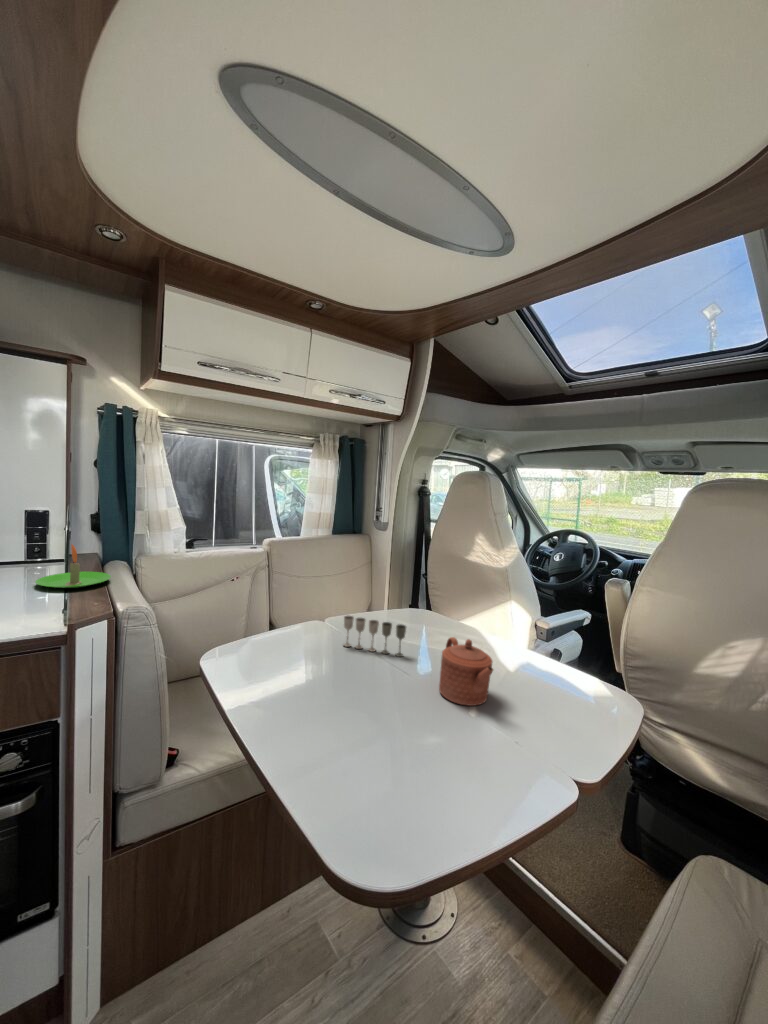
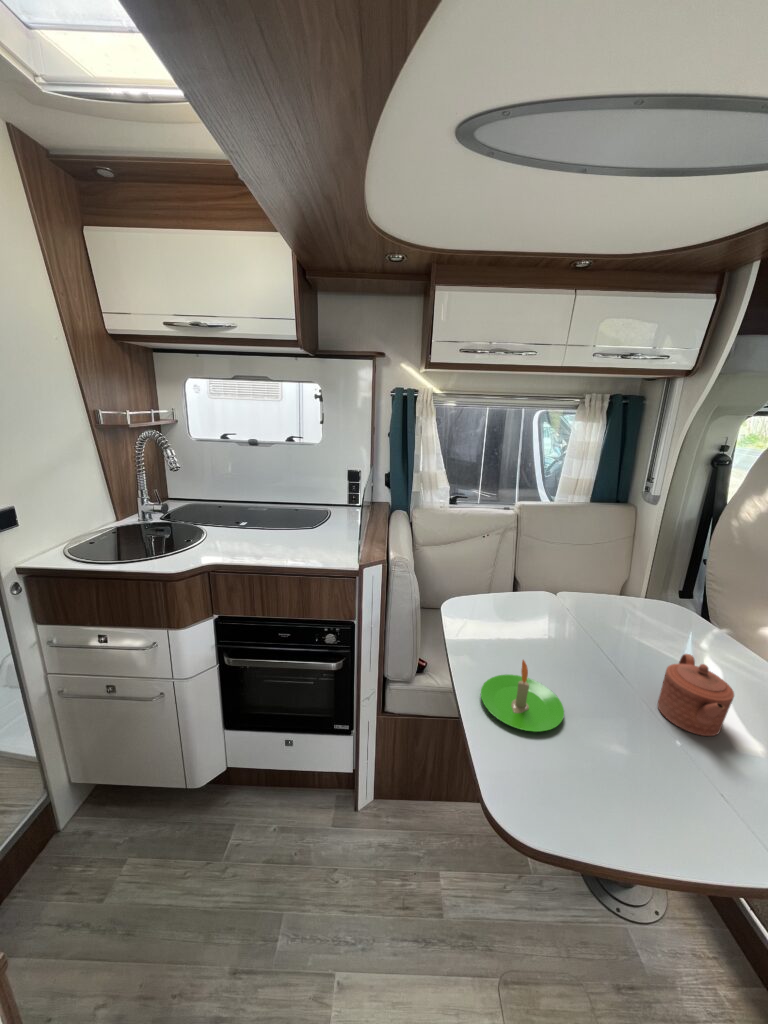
candle: present [35,545,111,588] -> present [481,660,564,732]
wine glass: present [344,616,406,657] -> none [569,597,640,653]

